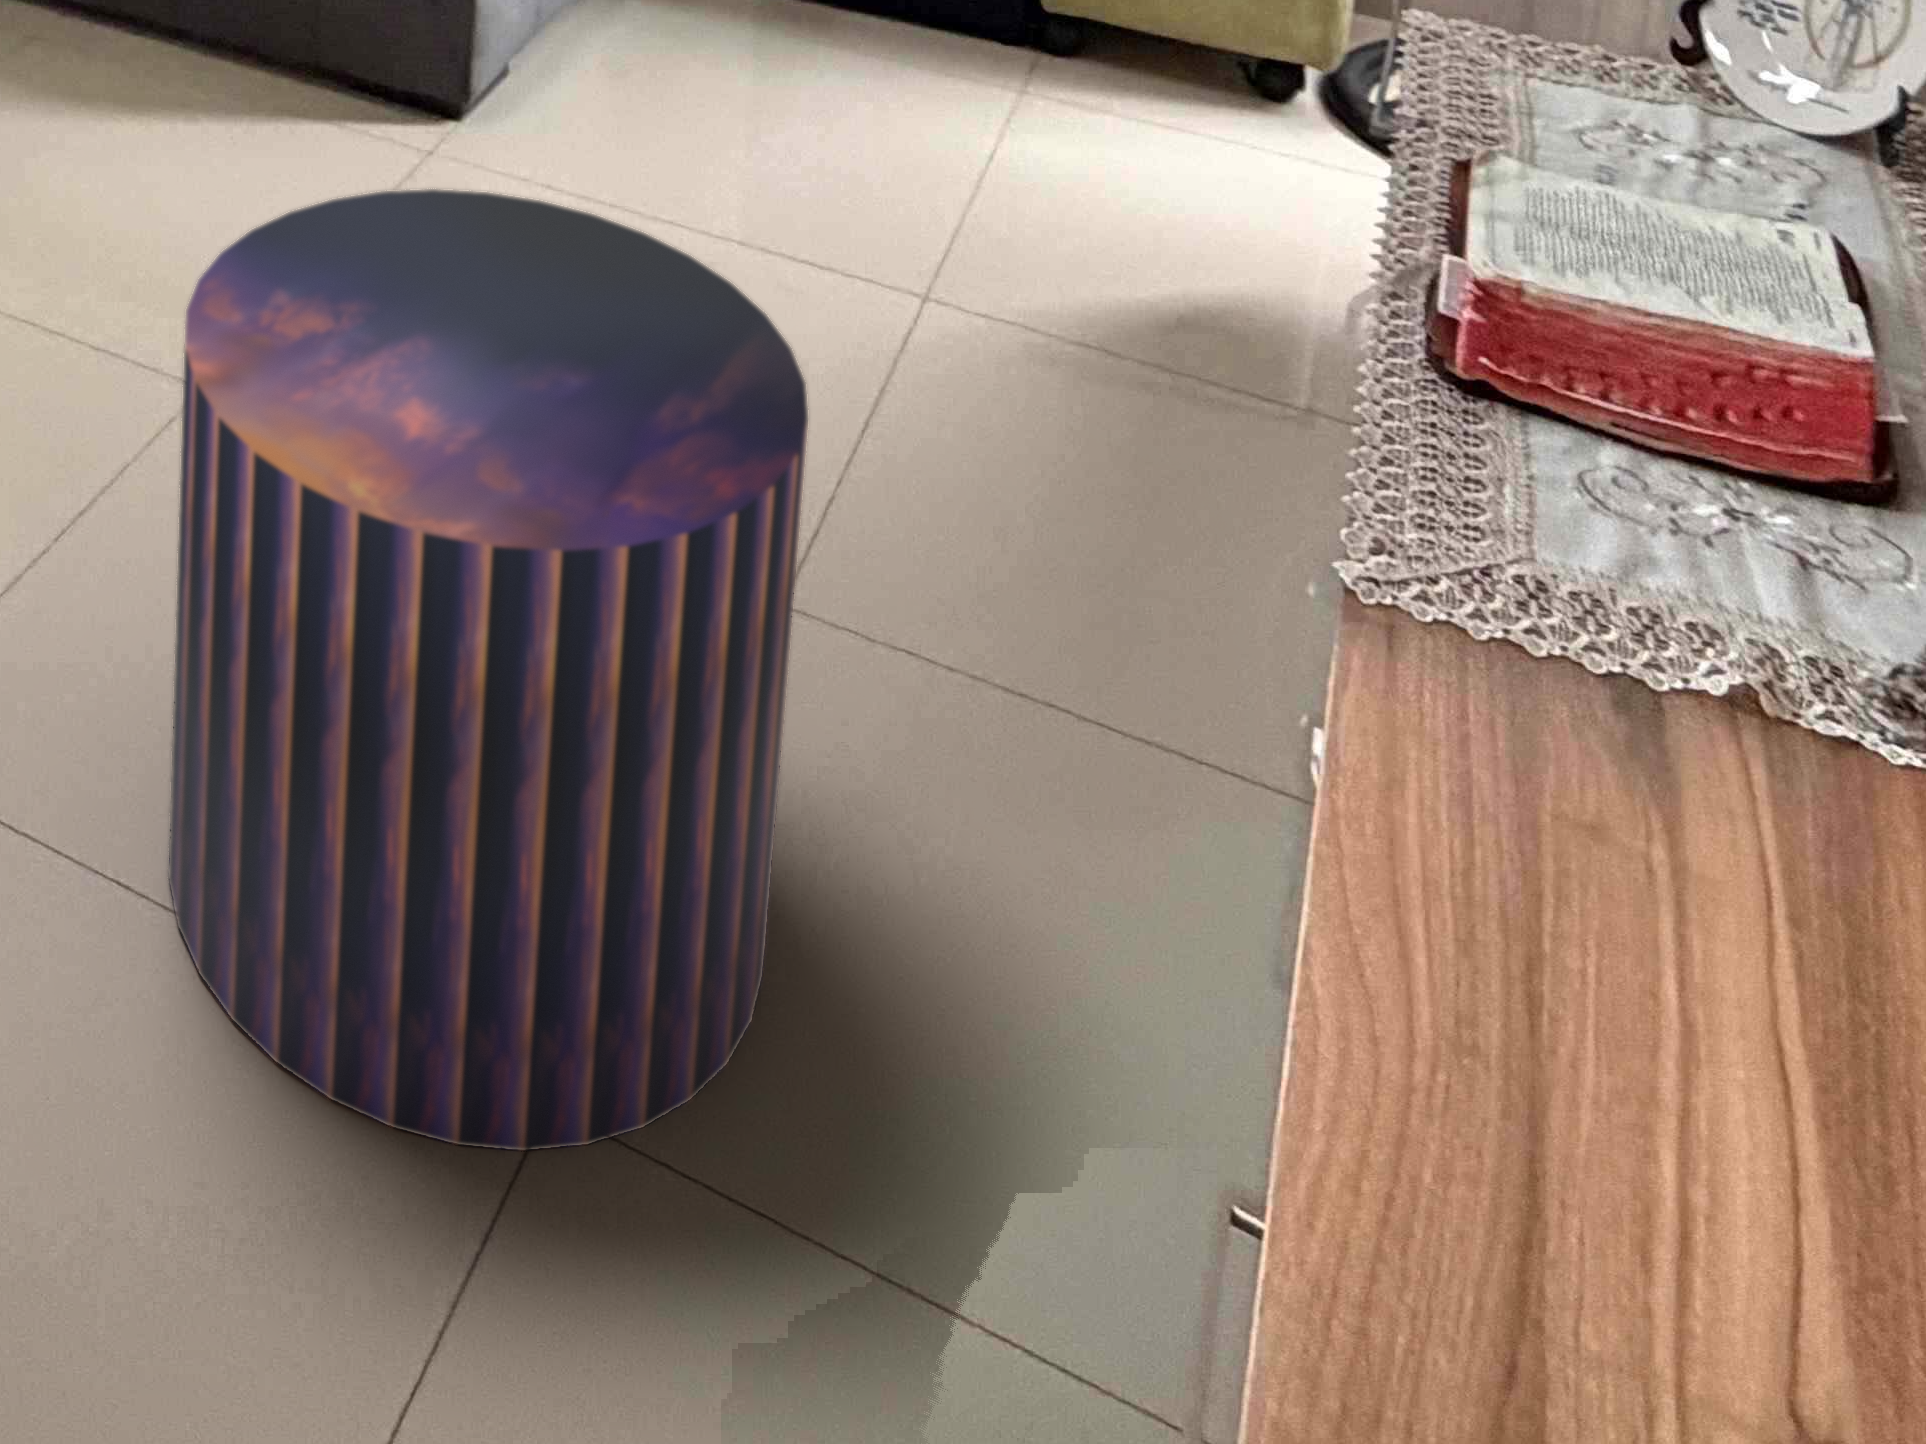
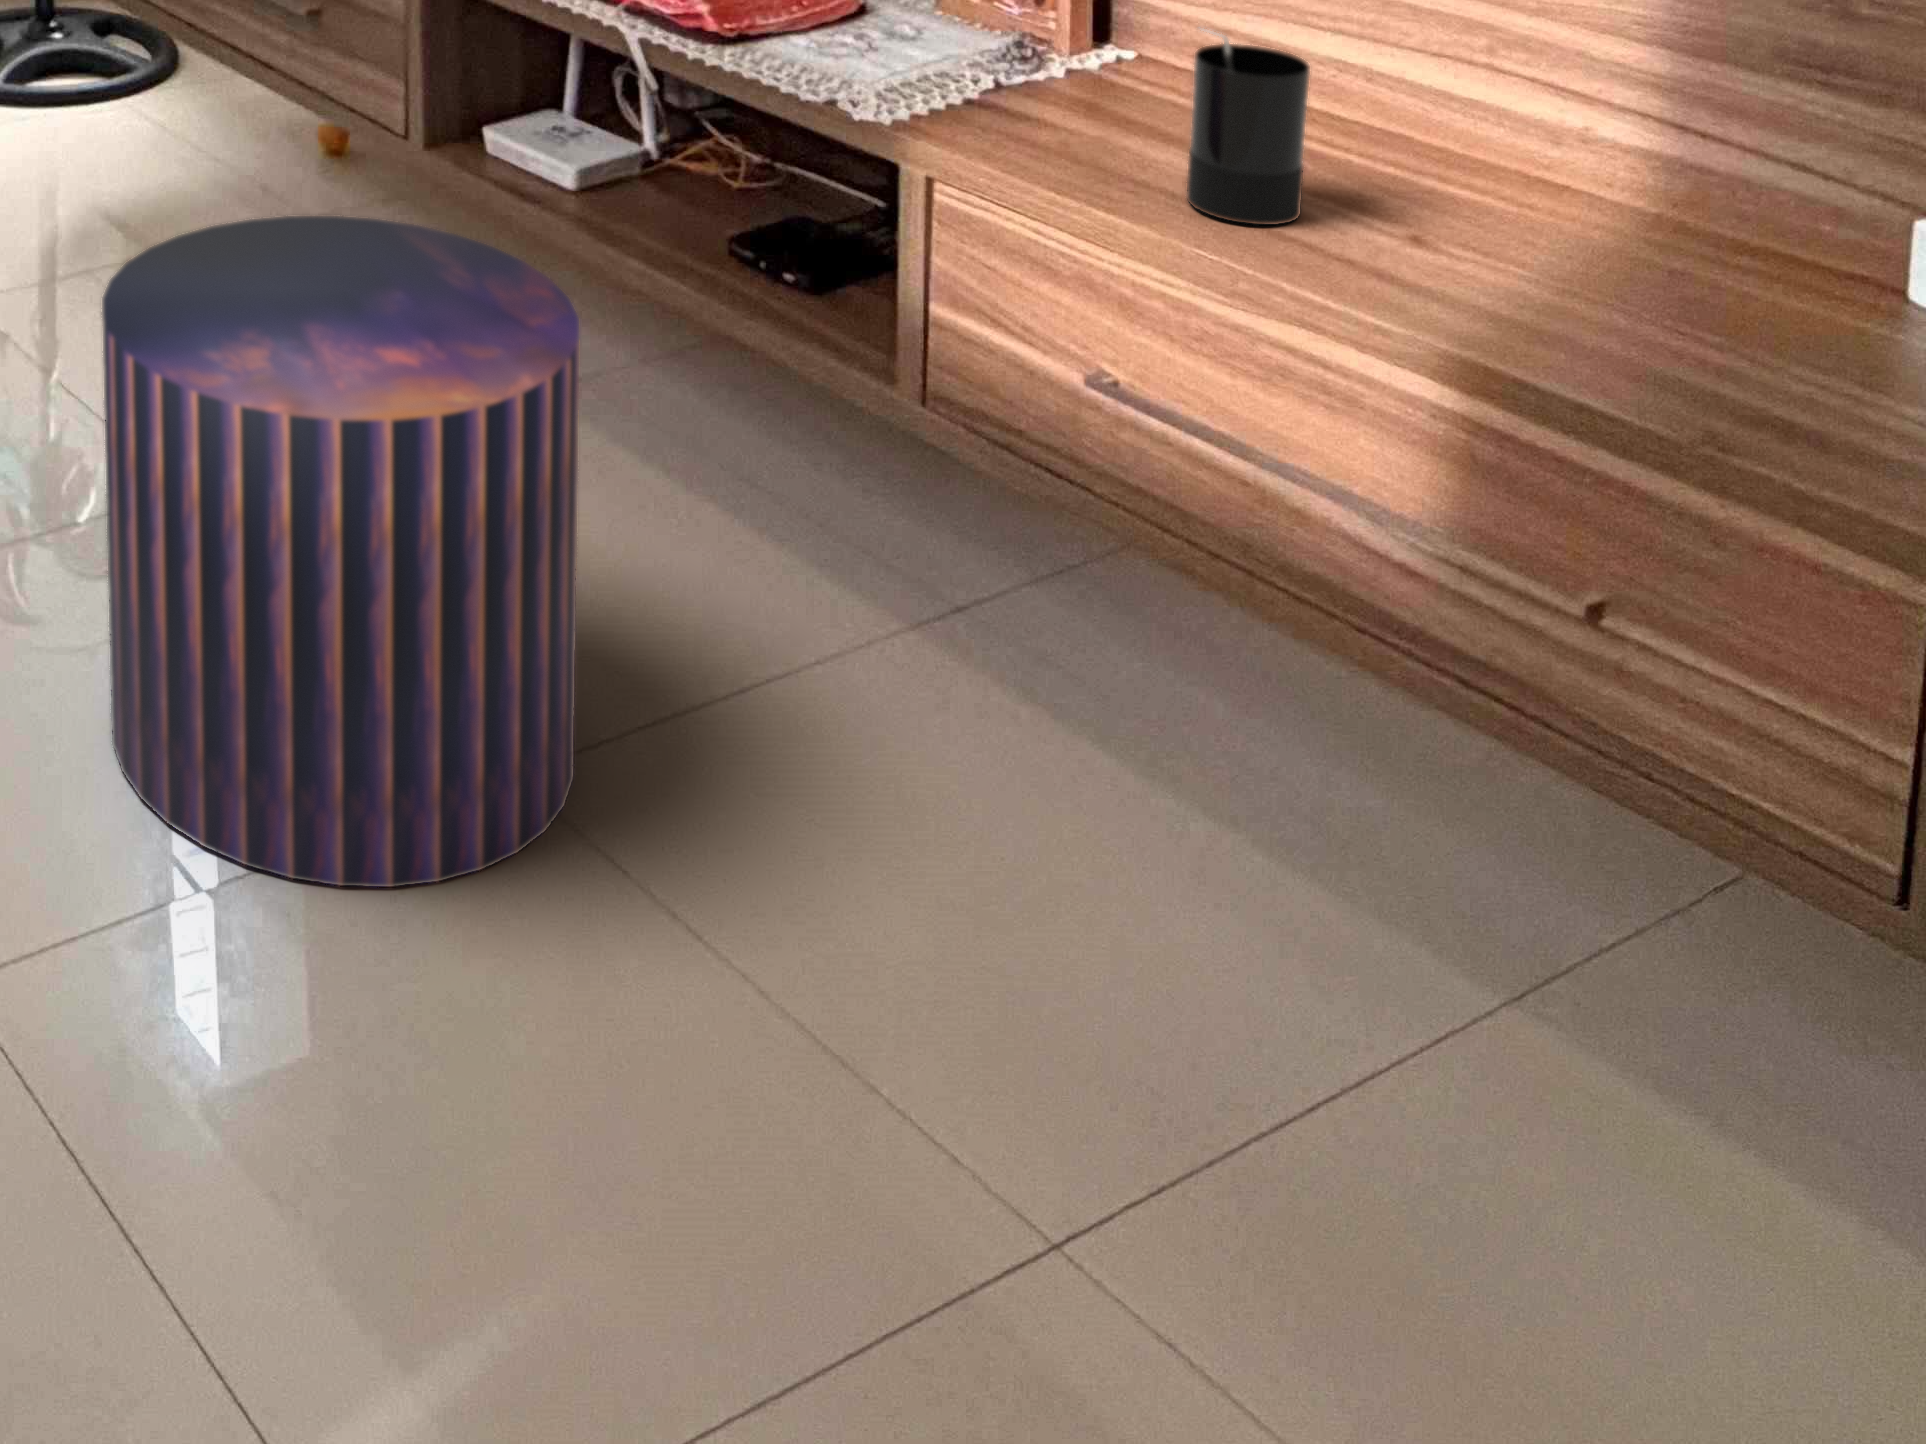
candle: none [1513,702,1823,1206] -> present [1187,36,1310,225]

